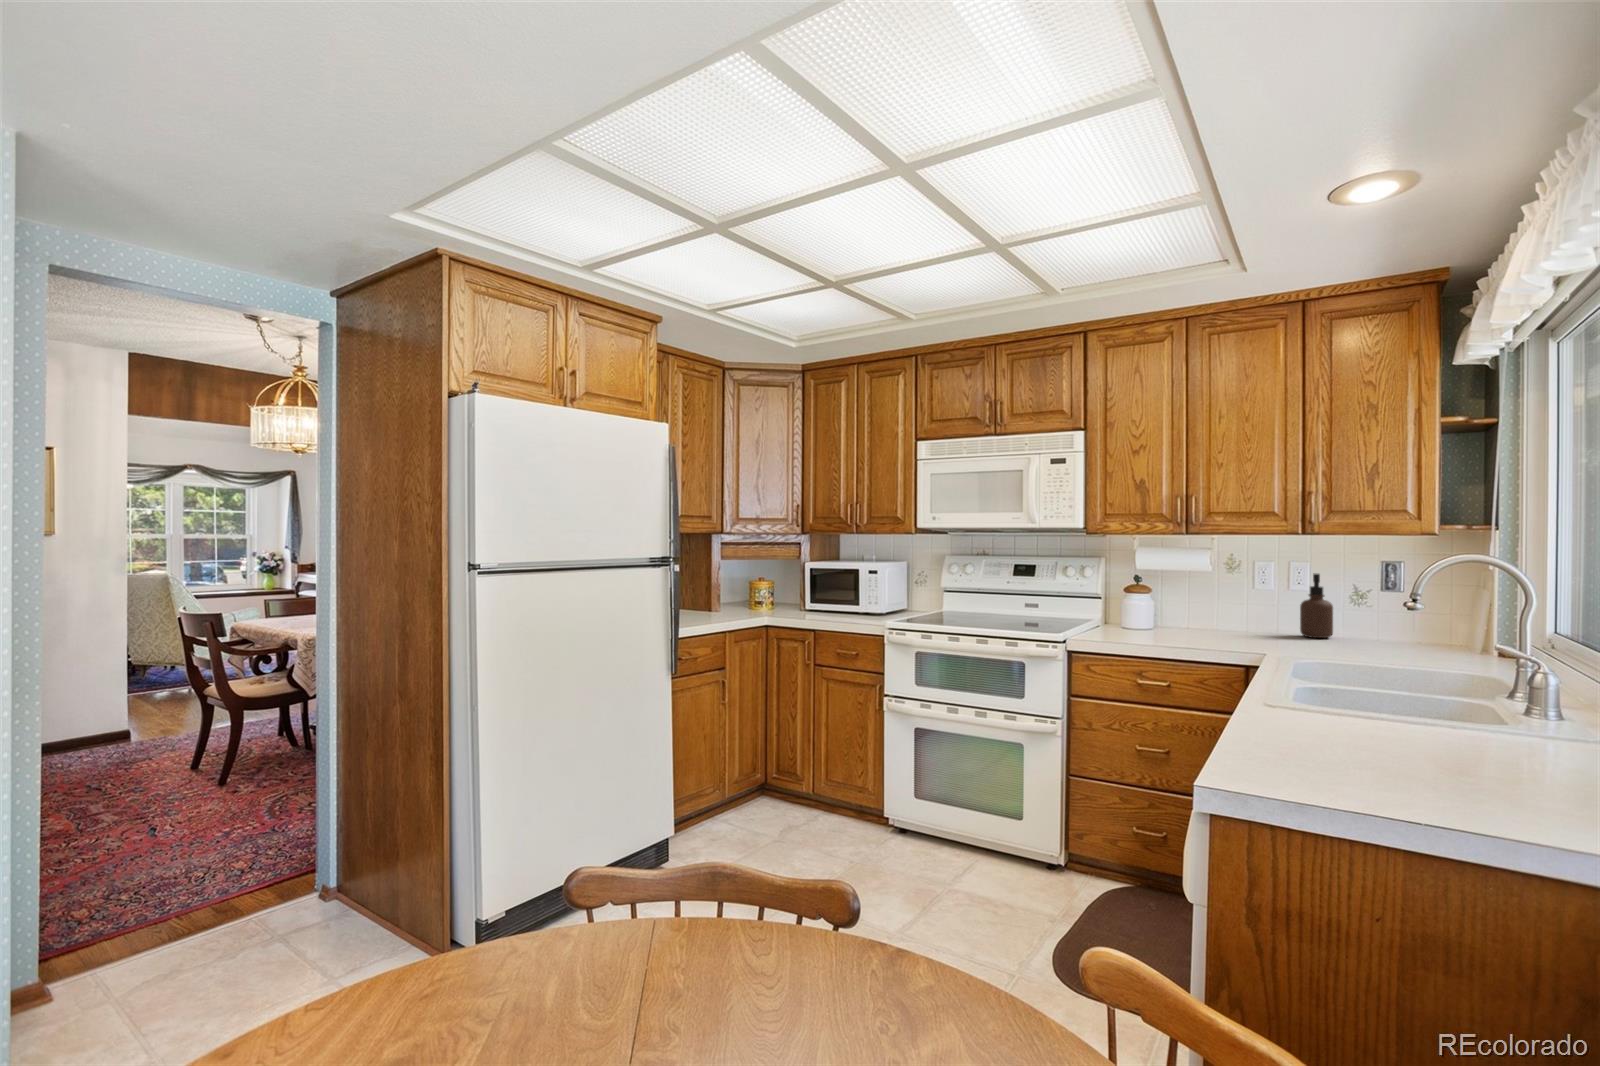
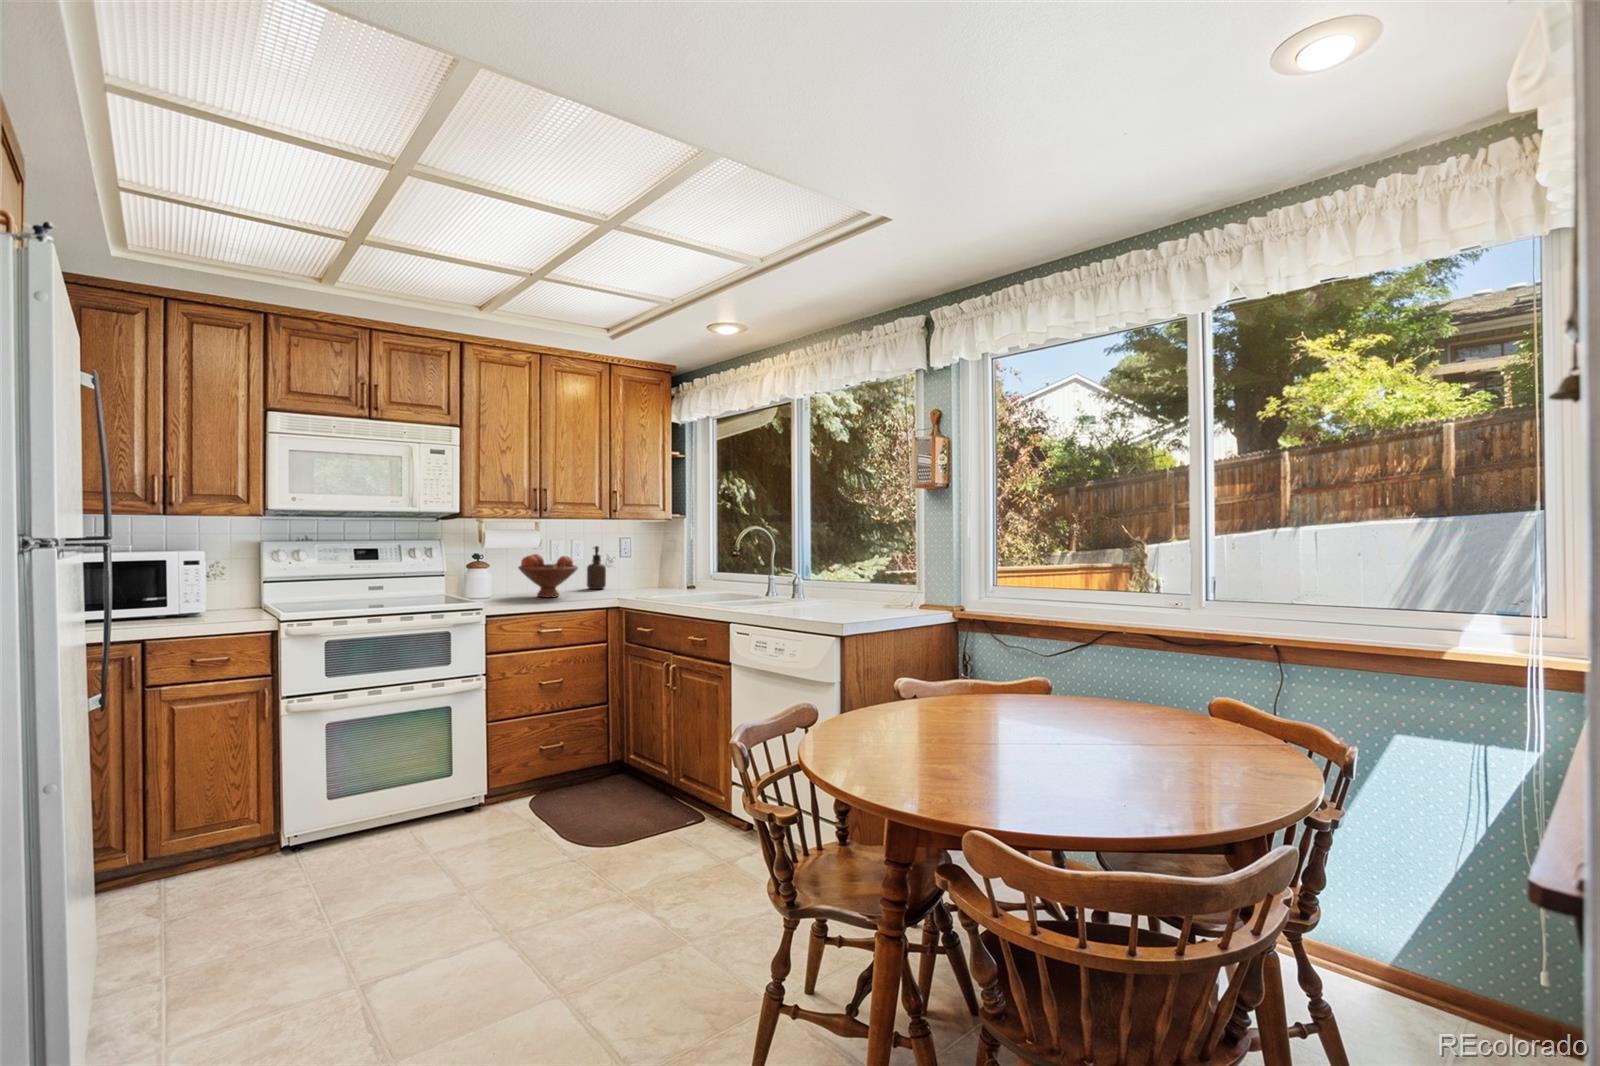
fruit bowl: none [1153,580,1239,639] -> present [518,554,578,598]

